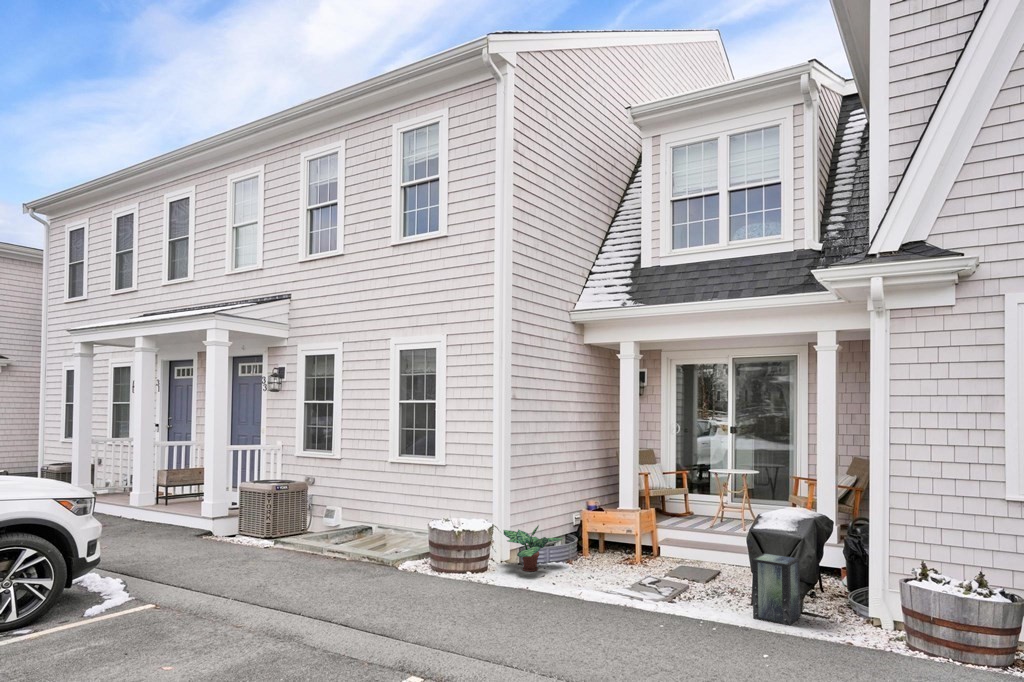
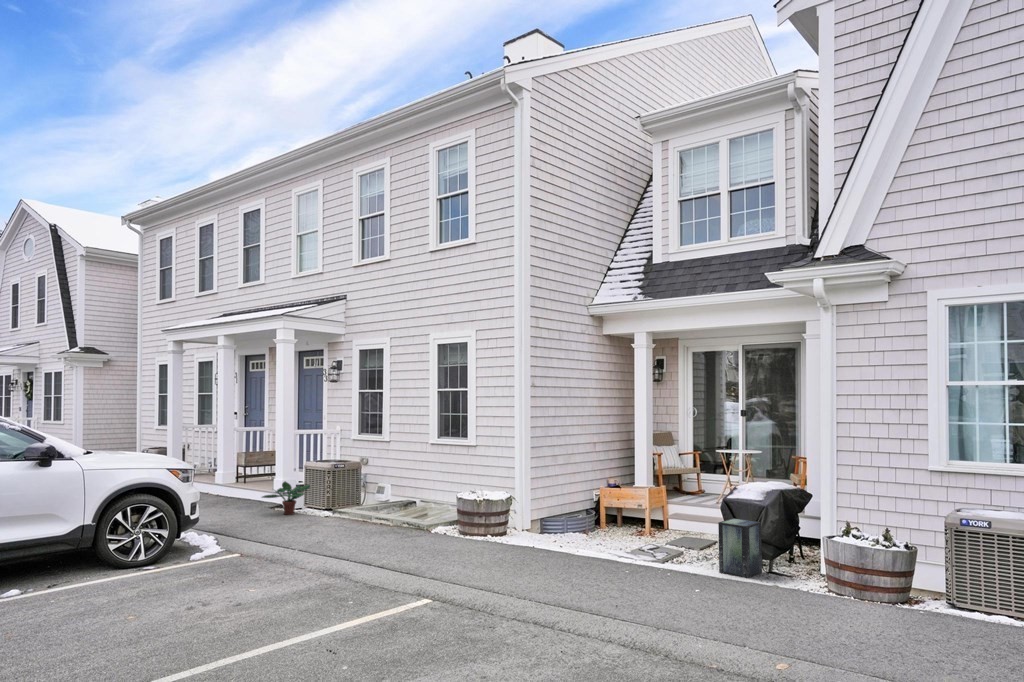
potted plant: present [504,525,563,572] -> present [262,481,310,515]

